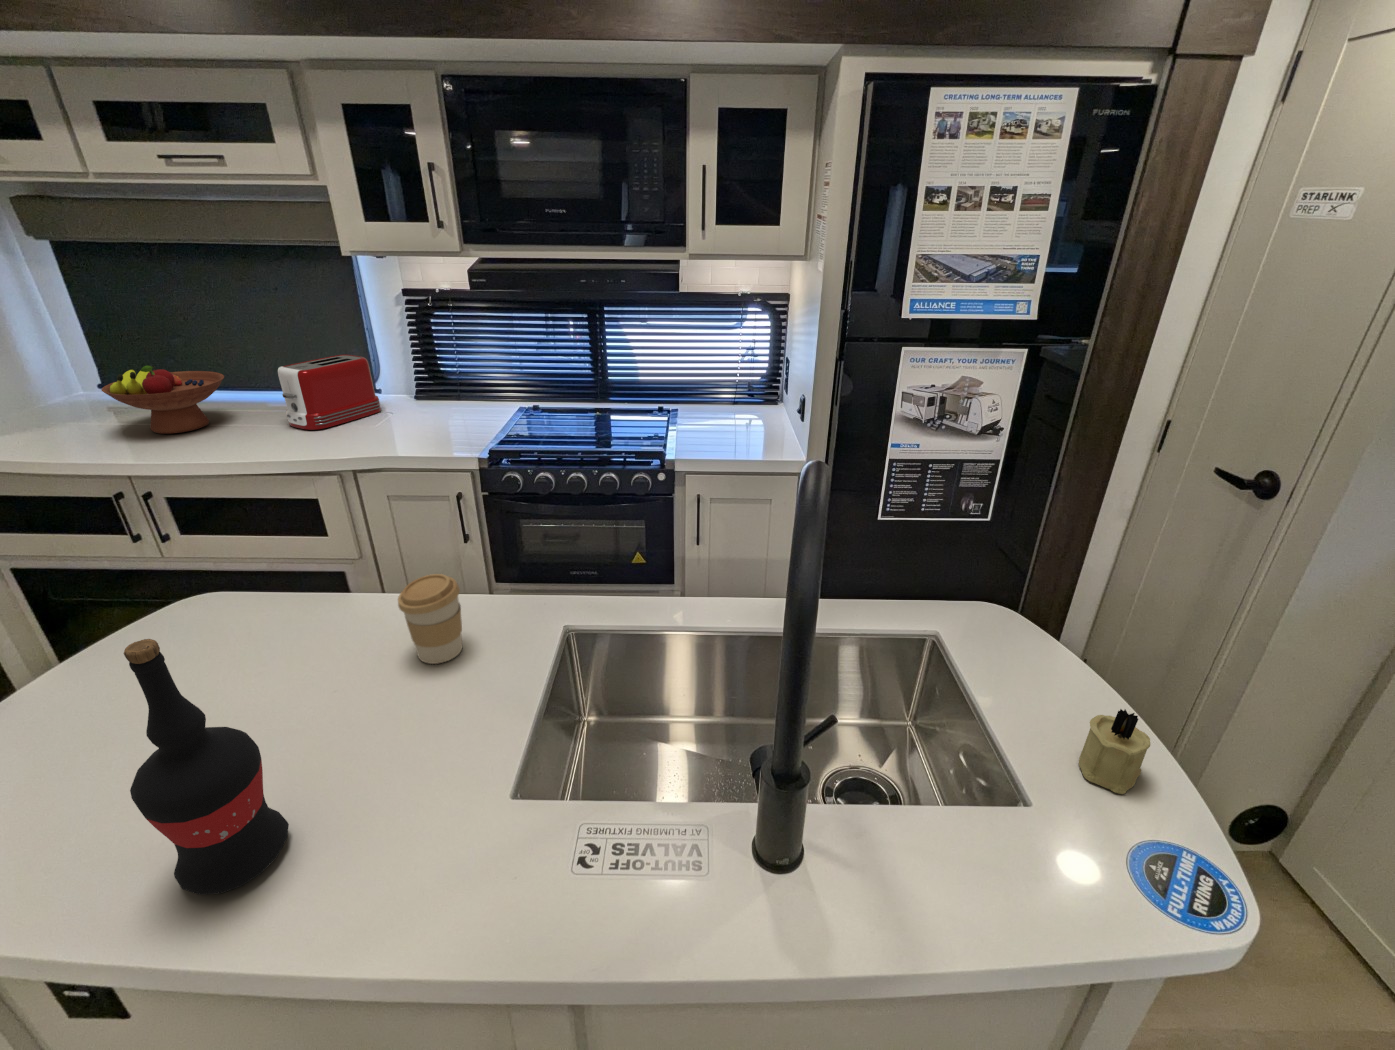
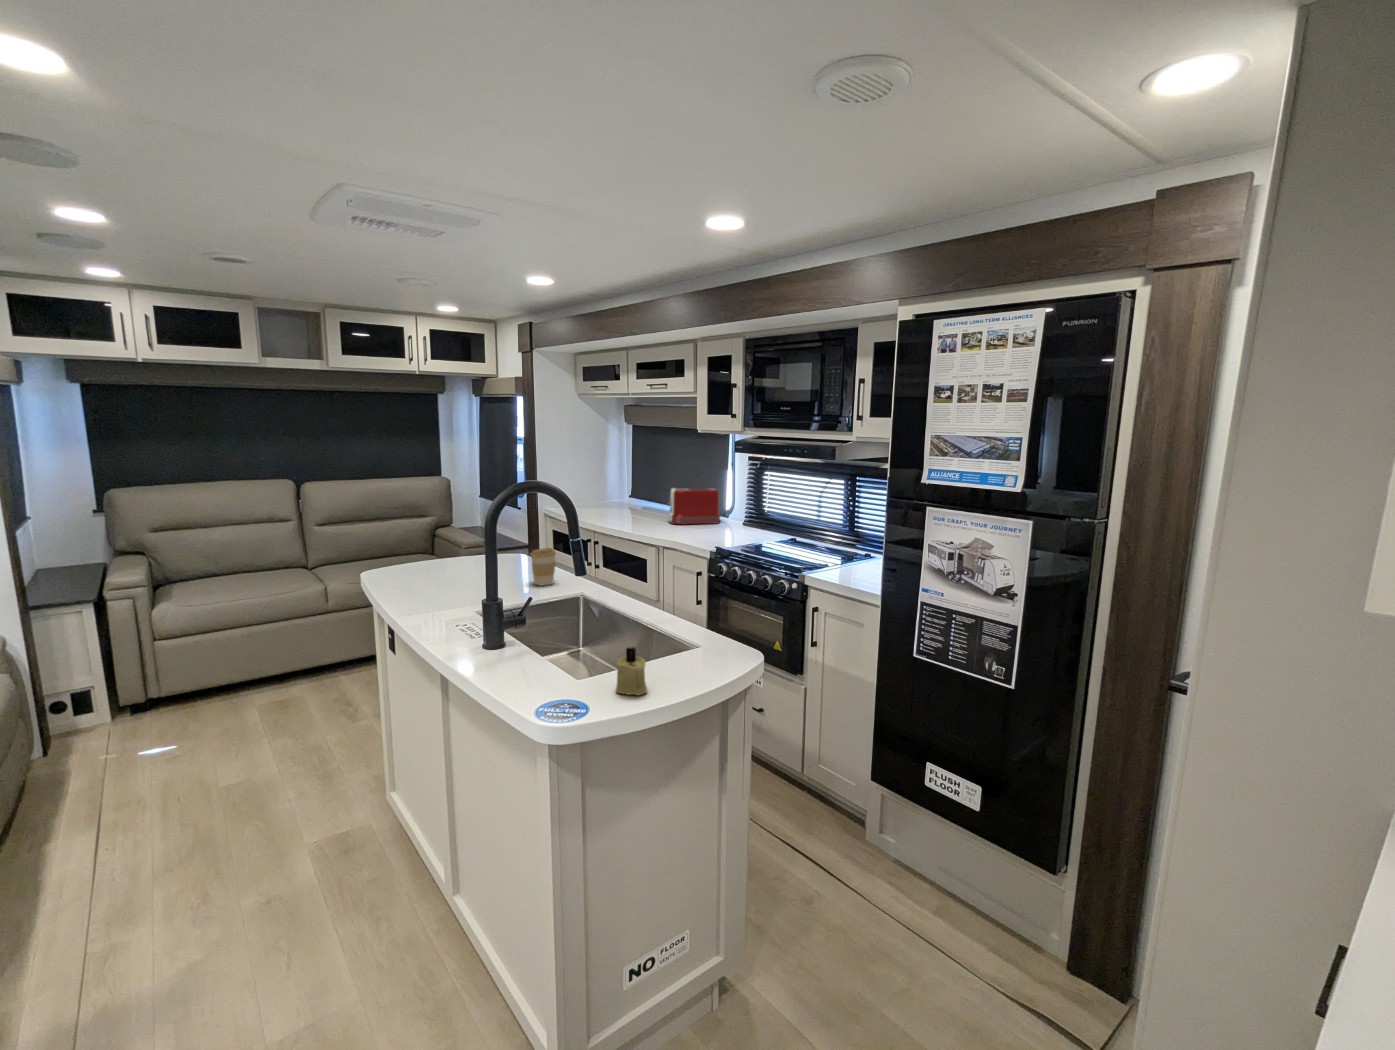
fruit bowl: present [101,365,224,434] -> none [607,480,659,515]
wine bottle: present [124,639,289,895] -> none [411,508,446,596]

